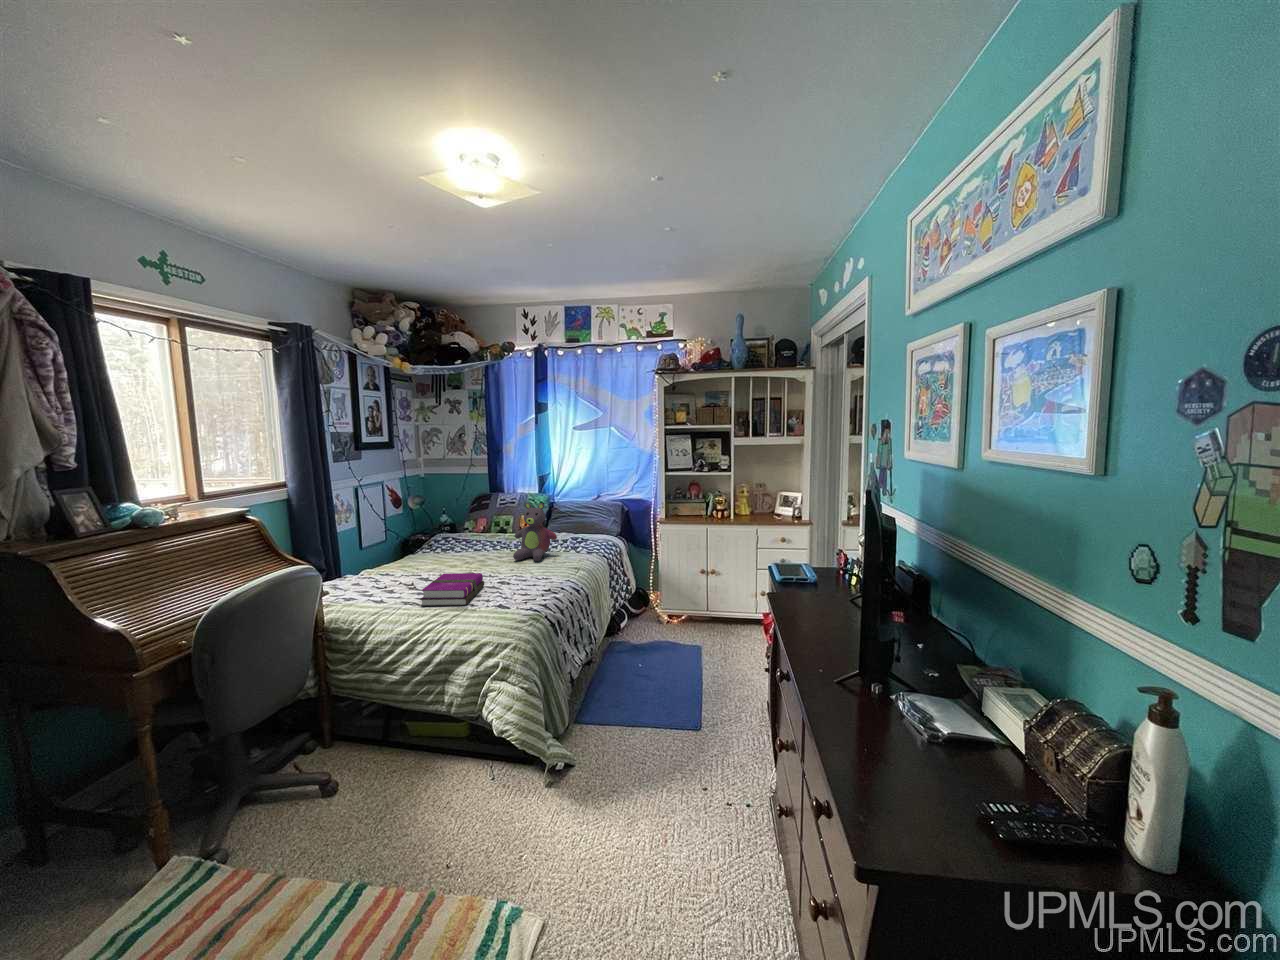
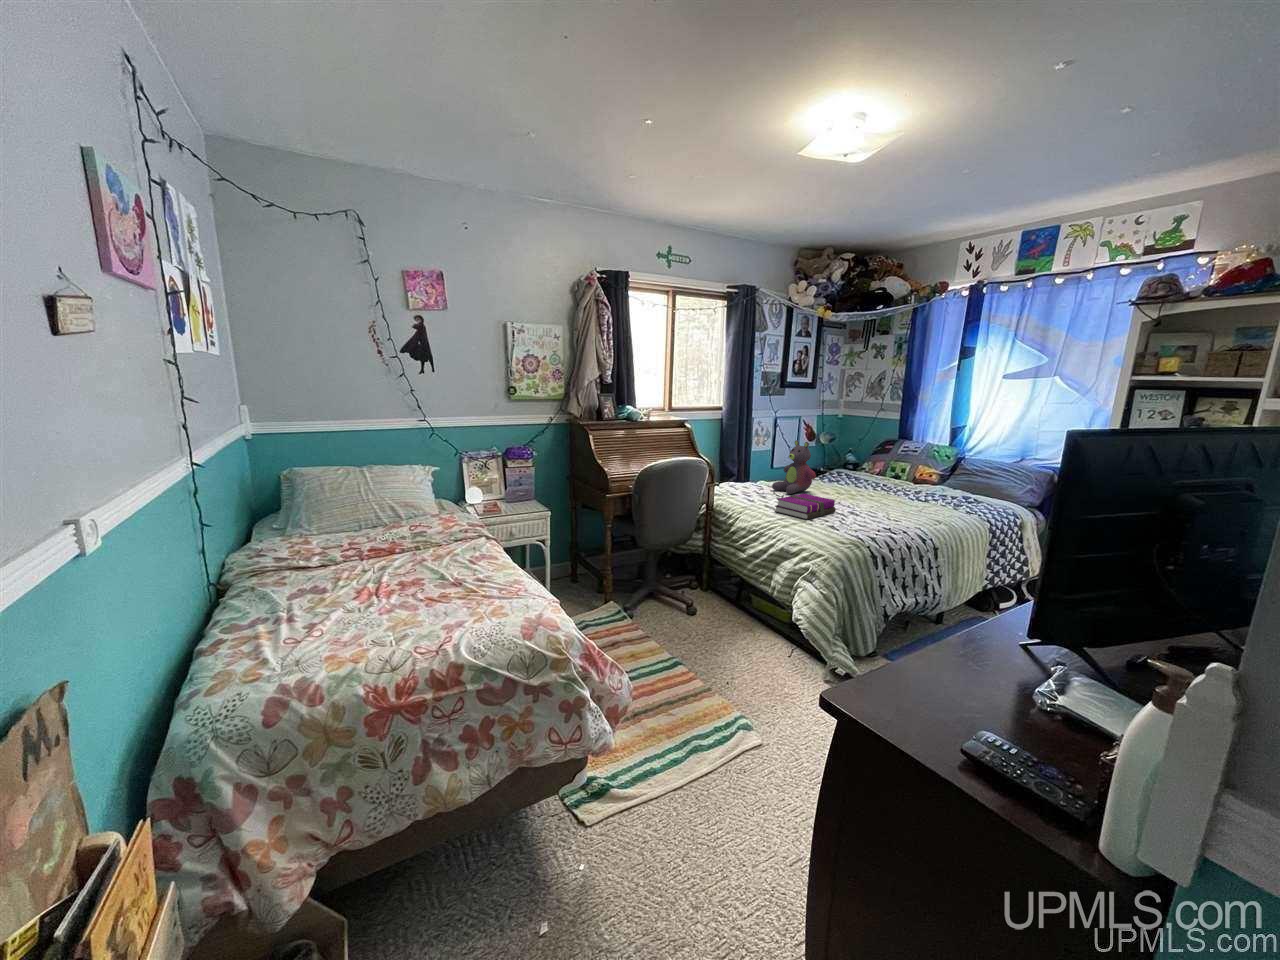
stuffed bear: present [513,503,557,561] -> present [772,440,816,494]

